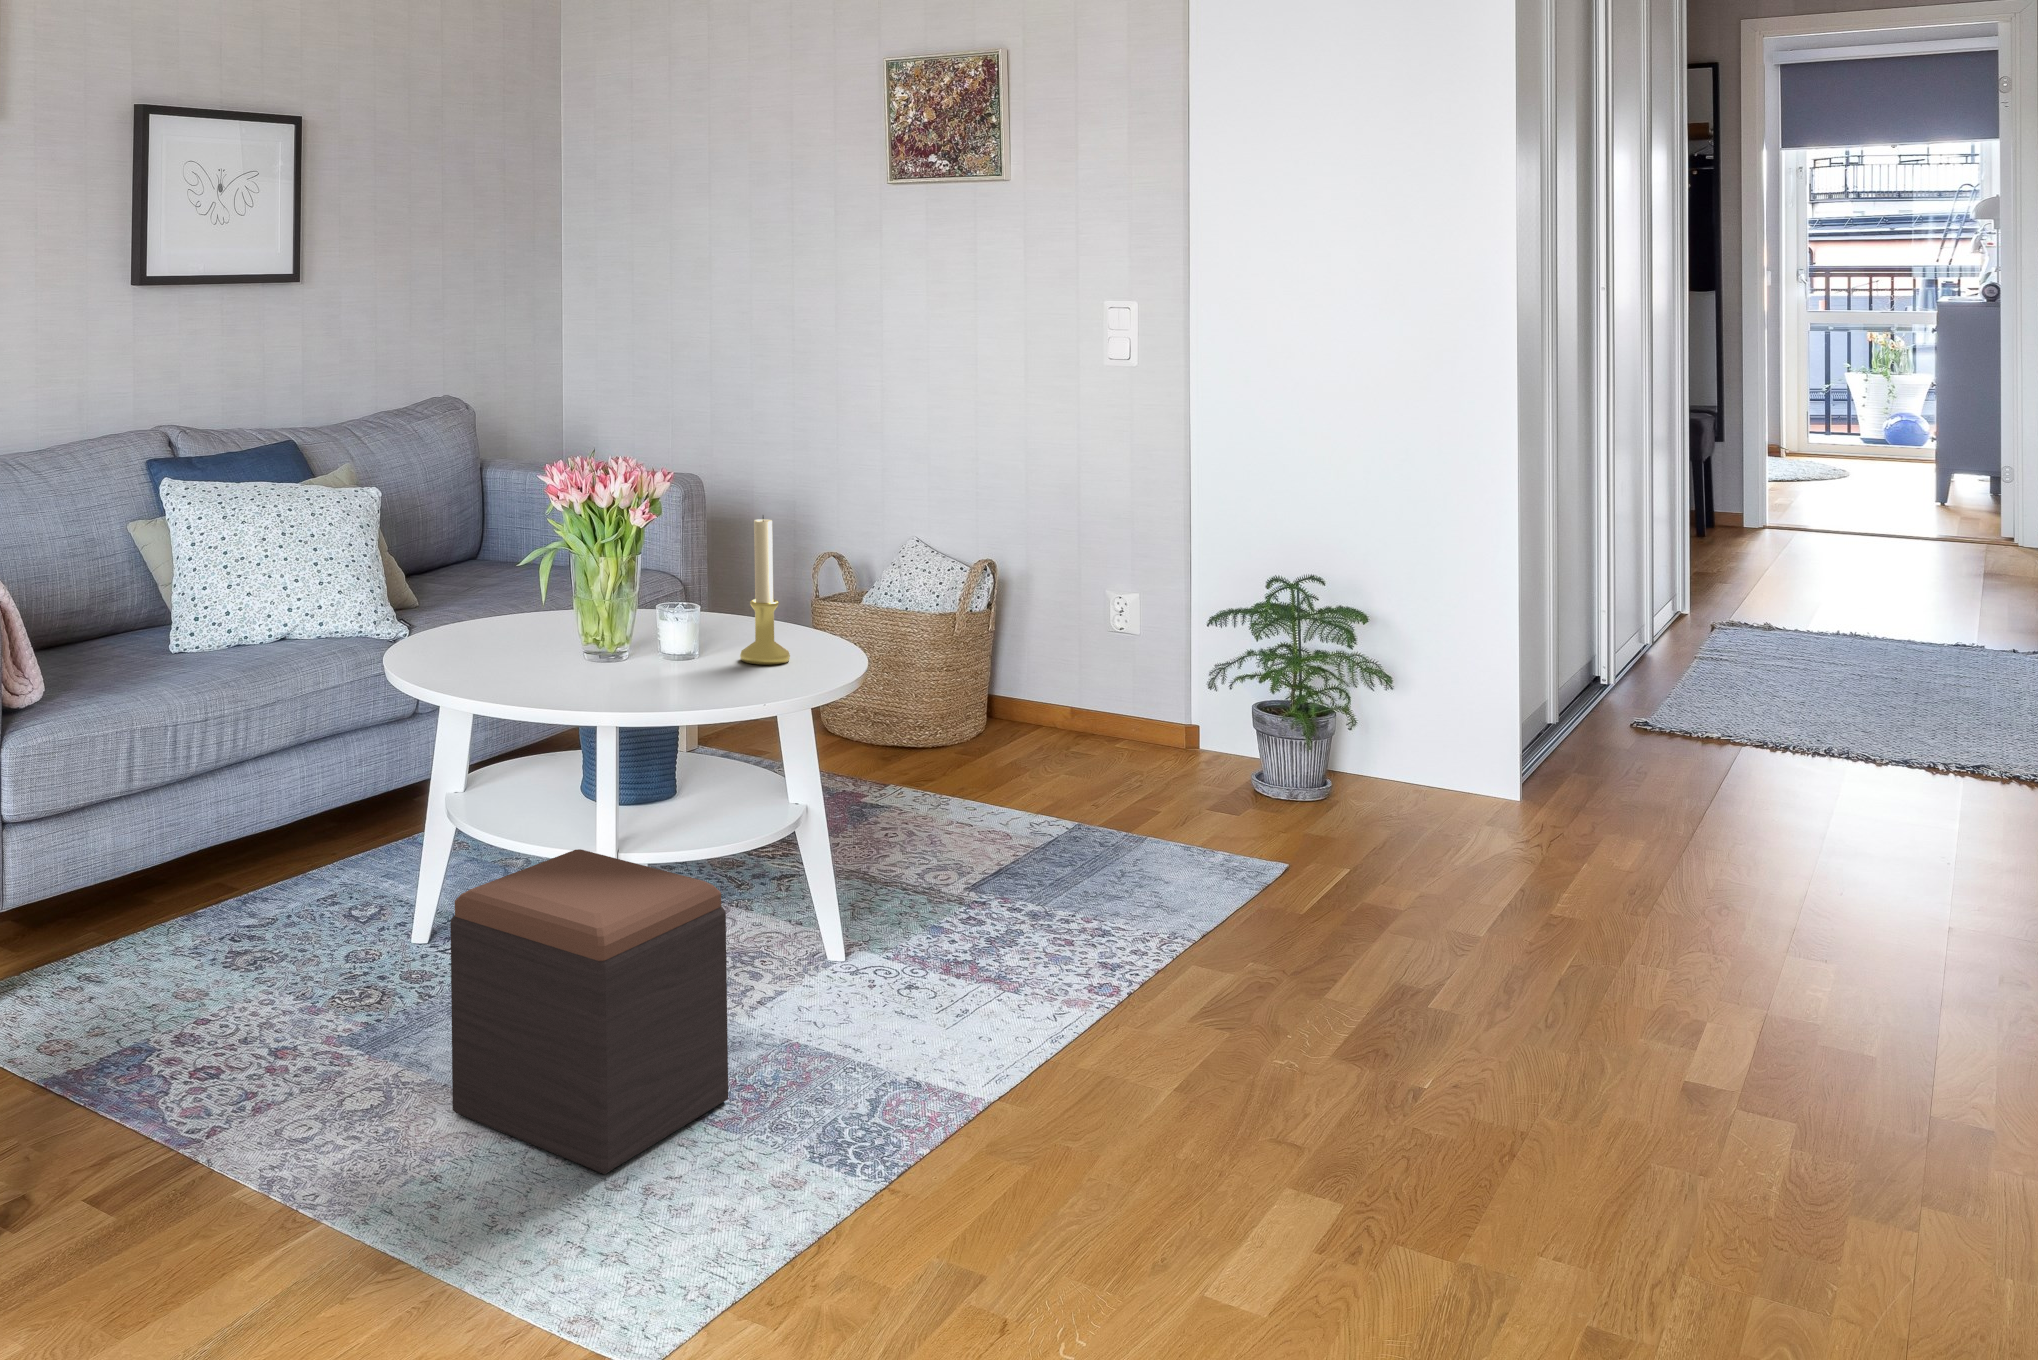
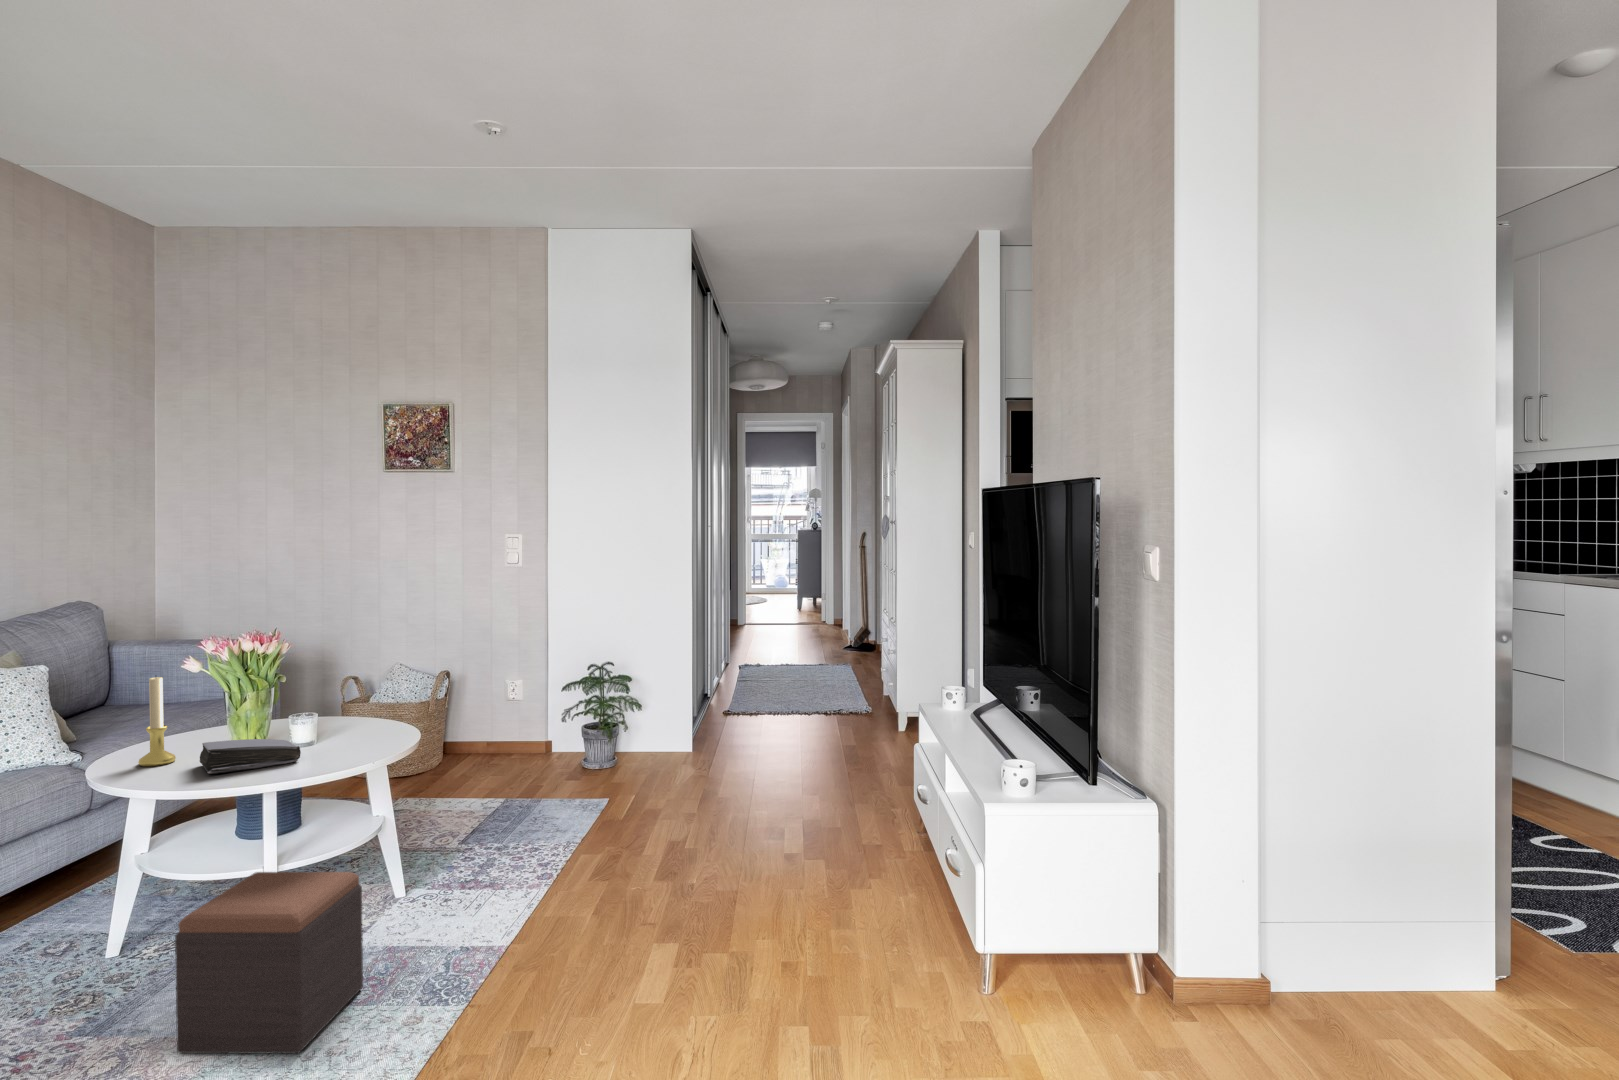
candle holder: present [740,515,790,665] -> present [138,677,176,766]
book: none [533,626,668,678] -> present [200,739,301,774]

